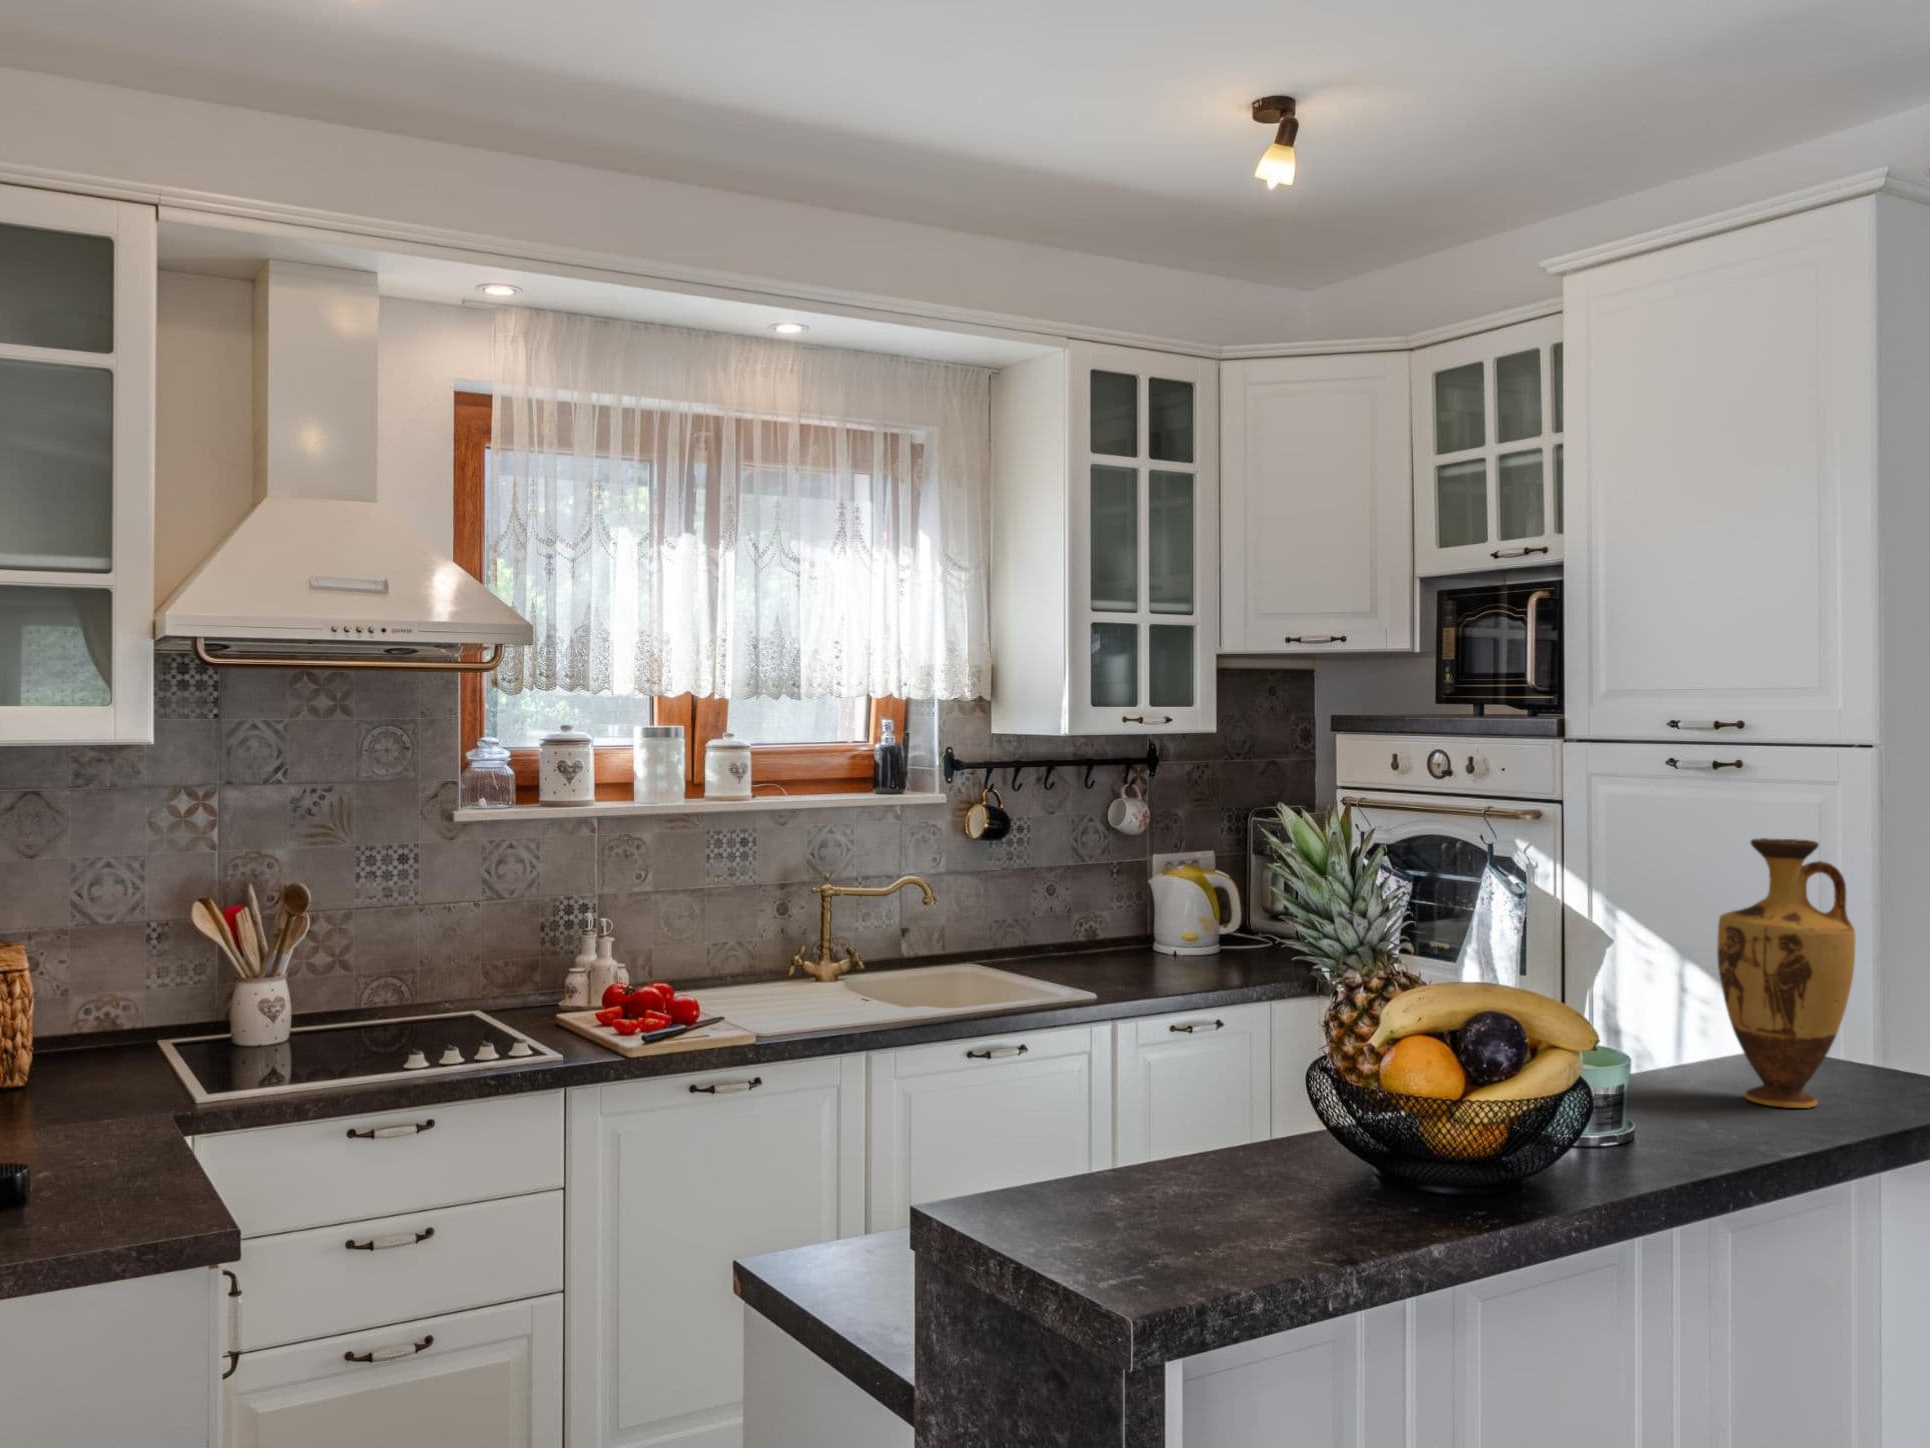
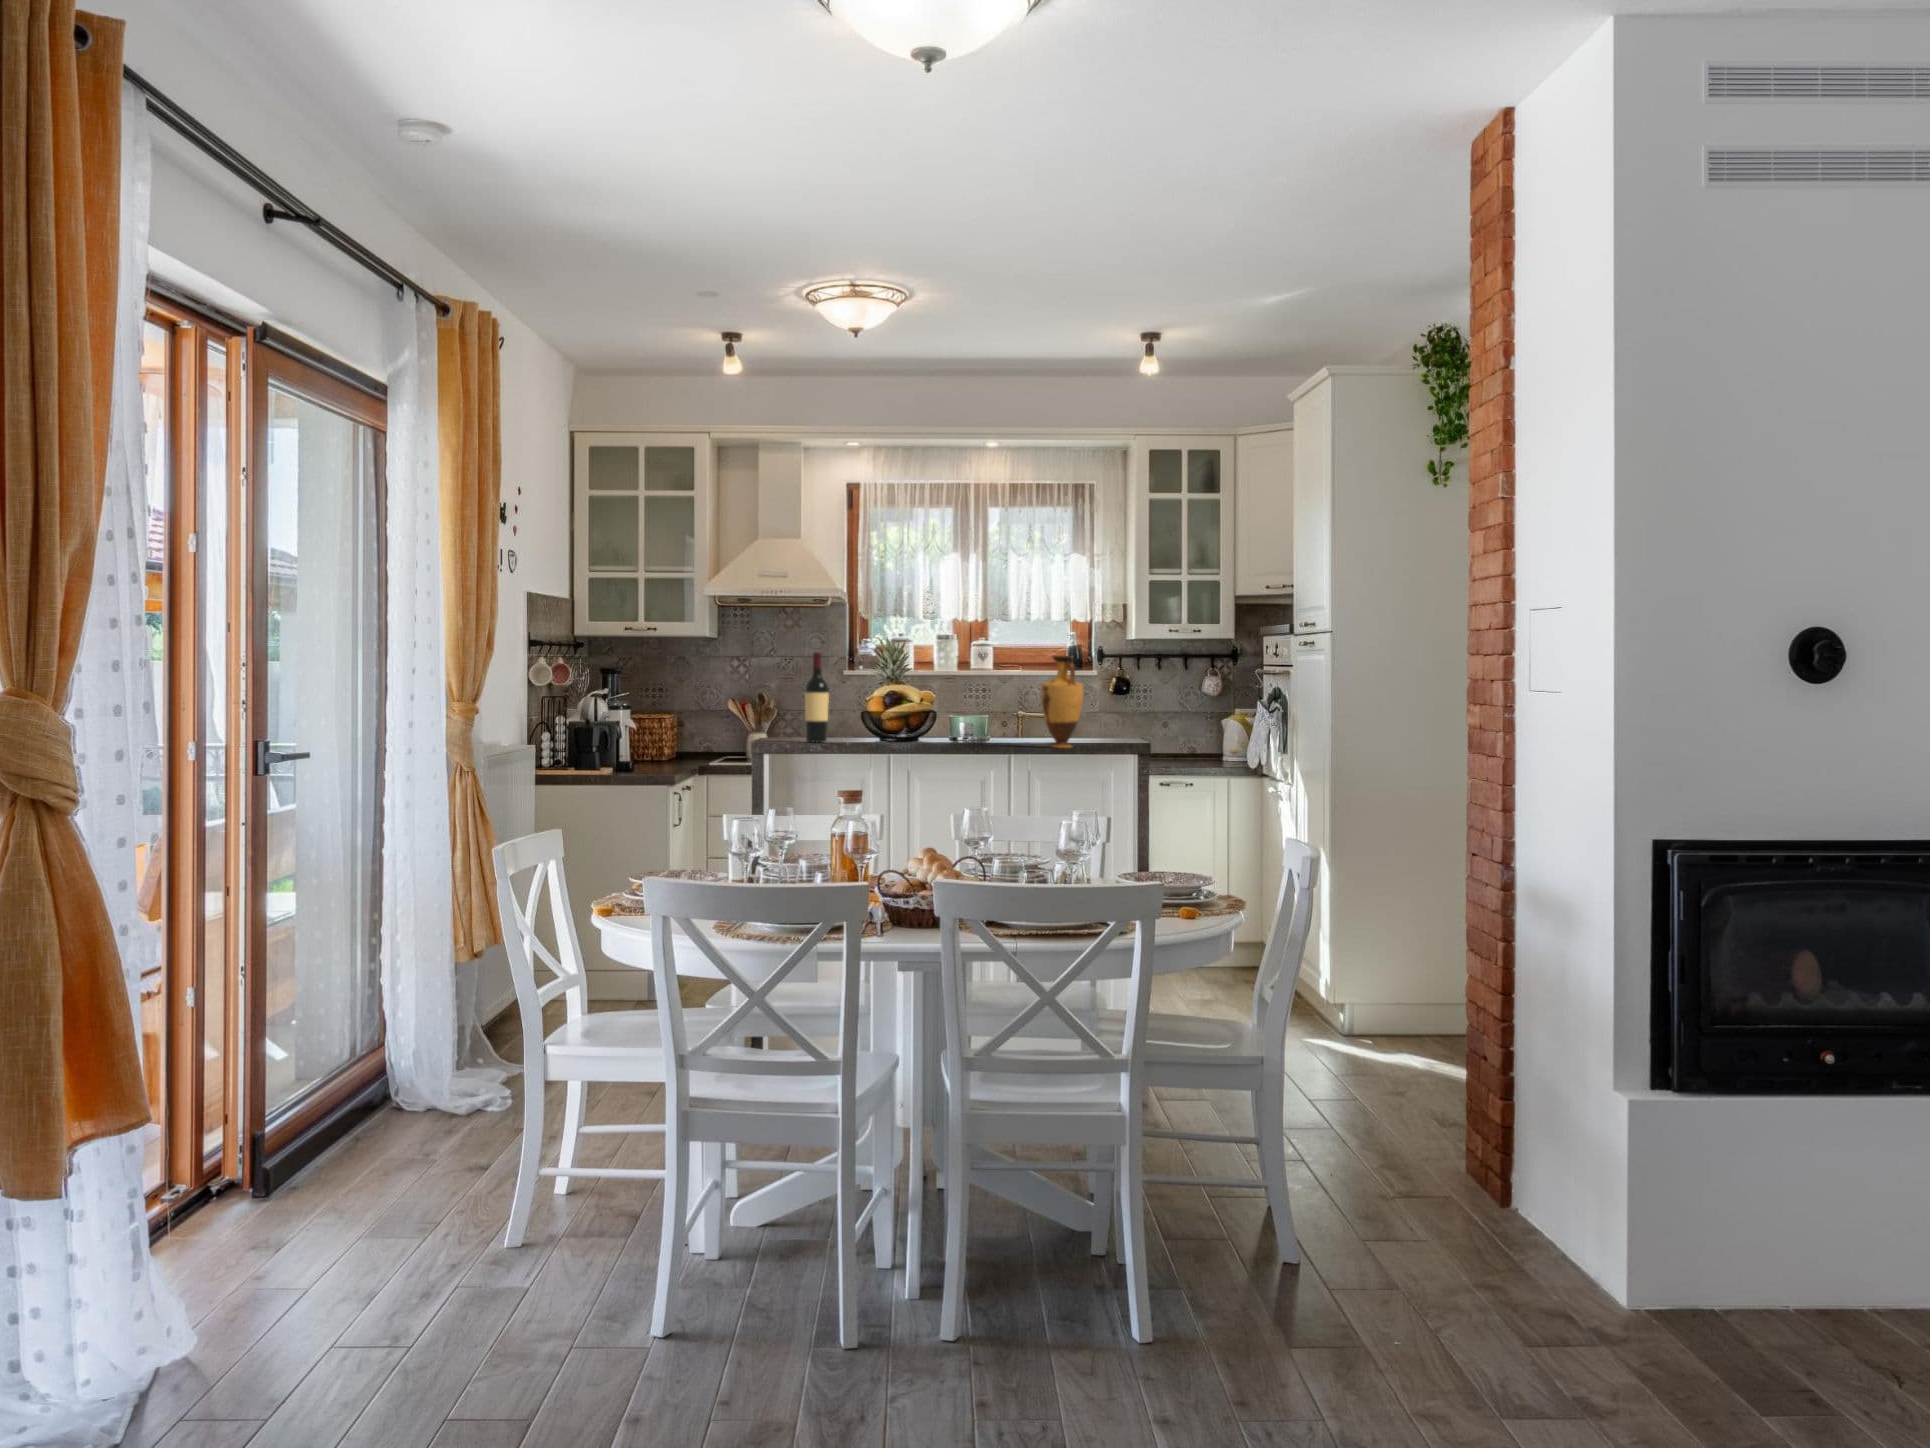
wine bottle: none [1176,865,1265,1205] -> present [805,652,829,742]

